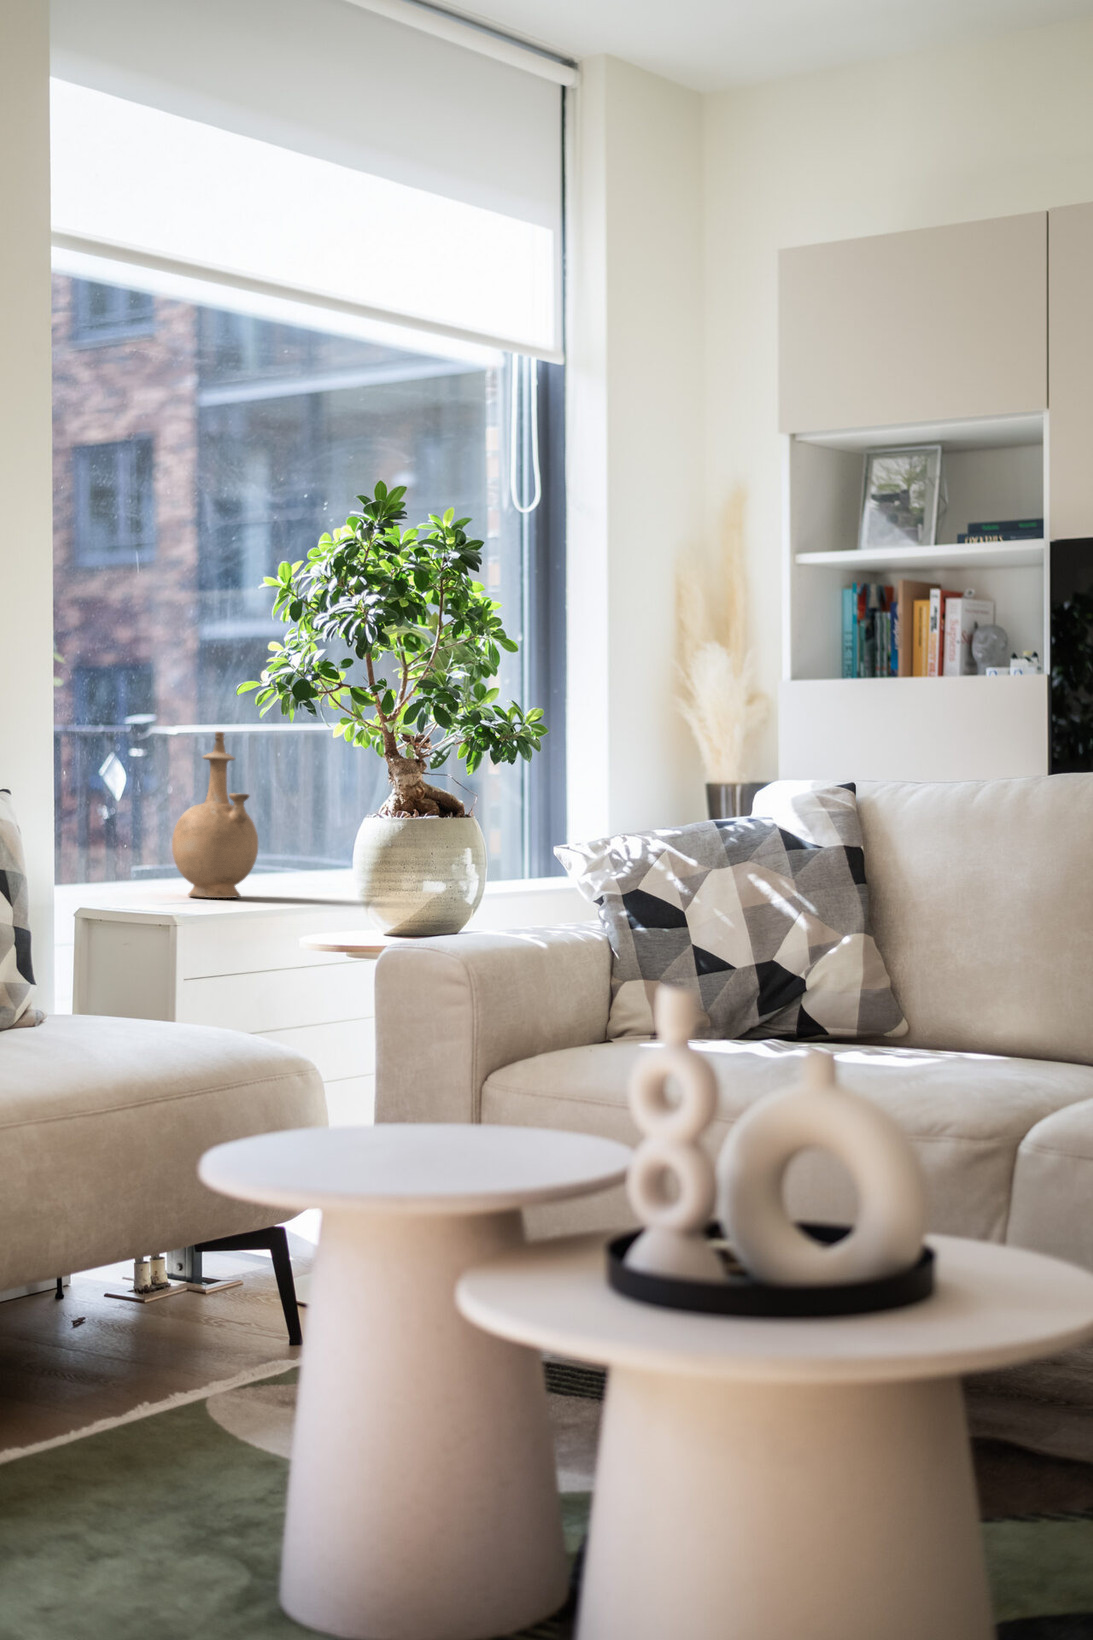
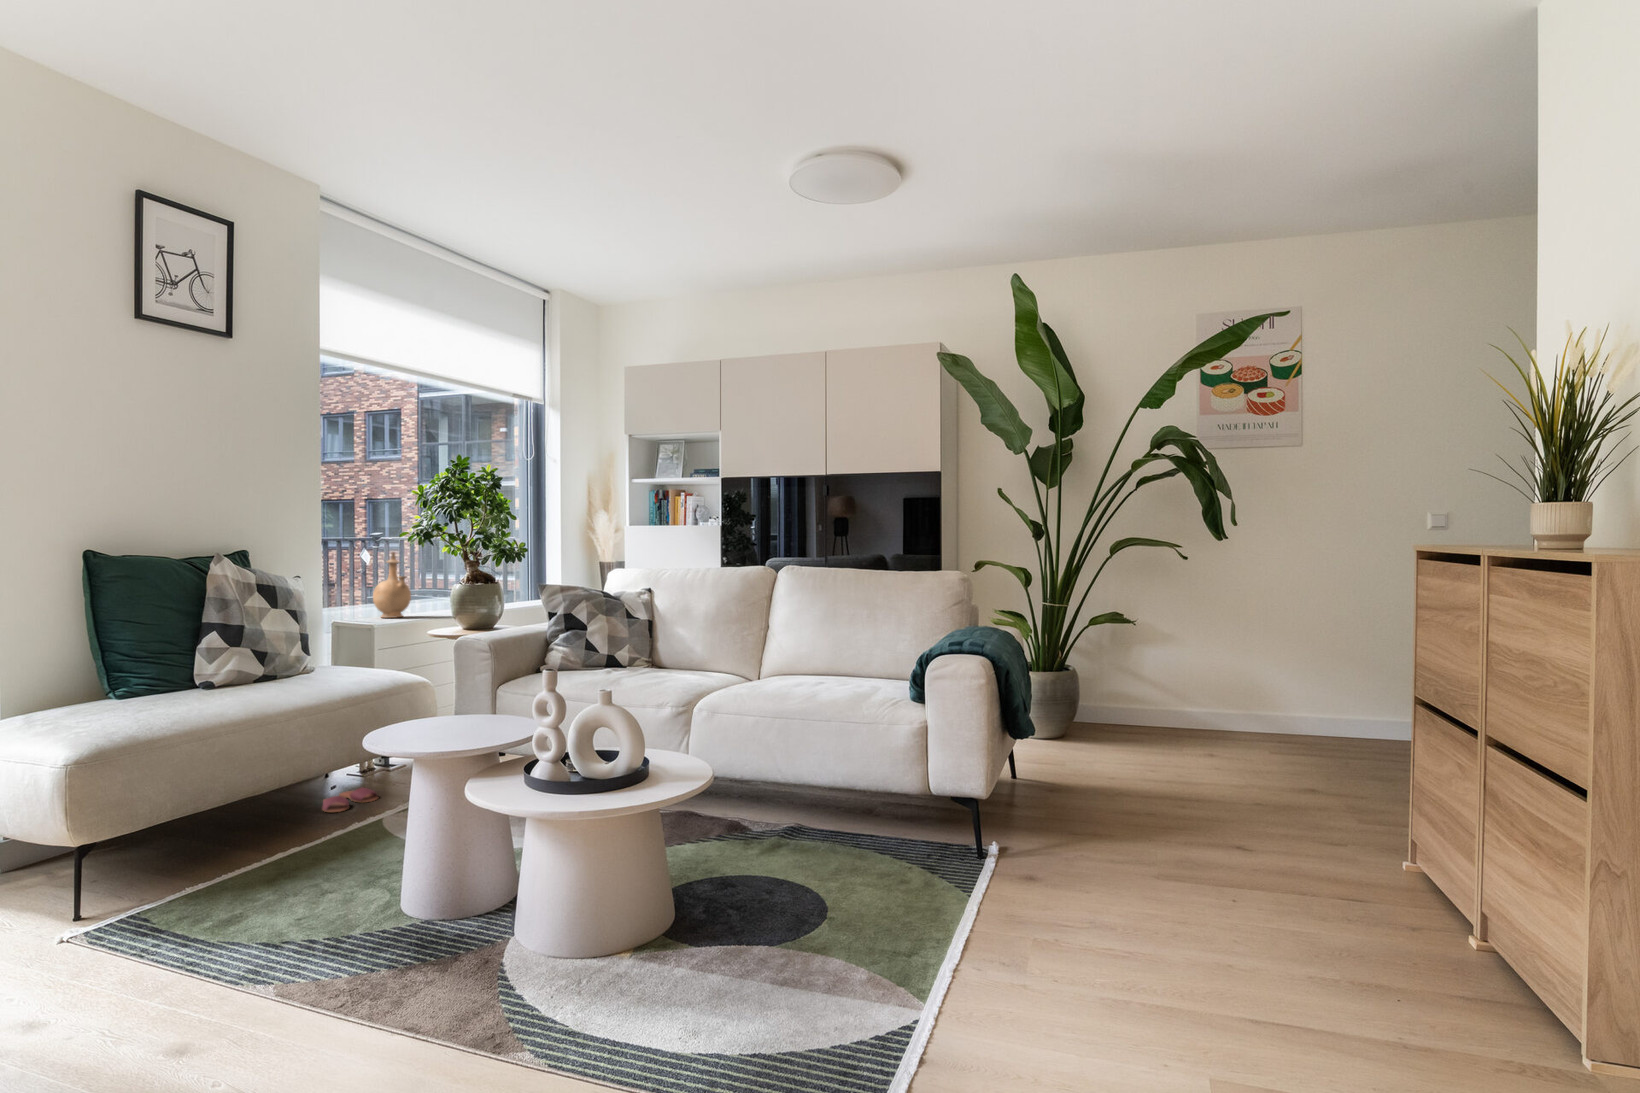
slippers: none [53,1339,185,1403] -> present [322,788,378,812]

